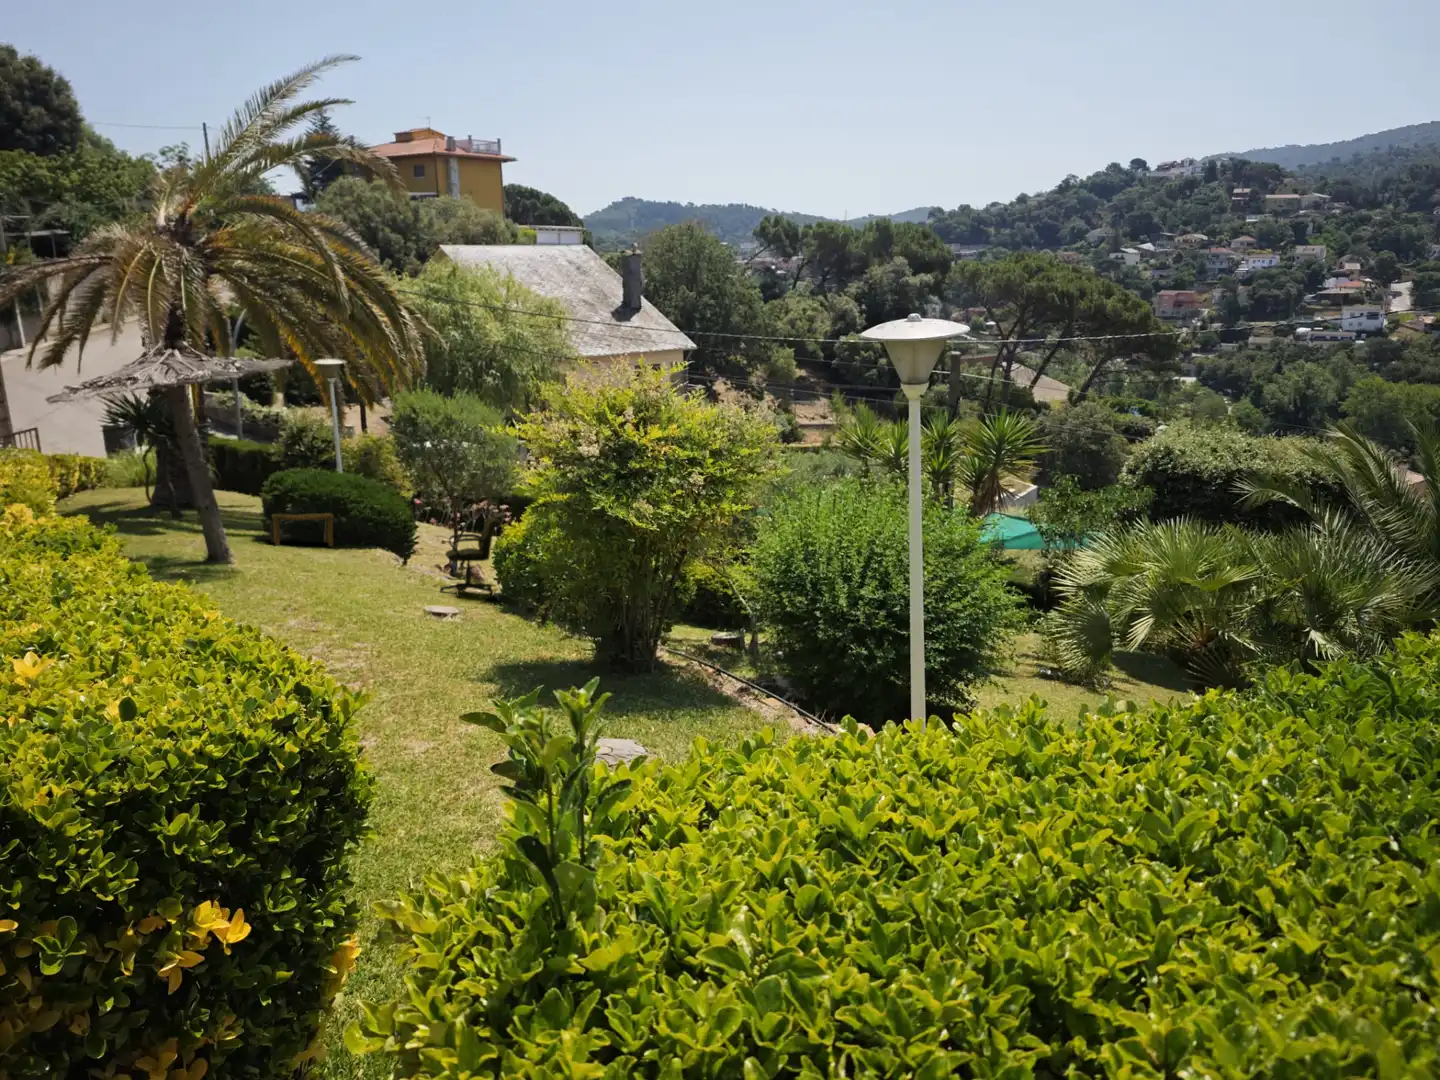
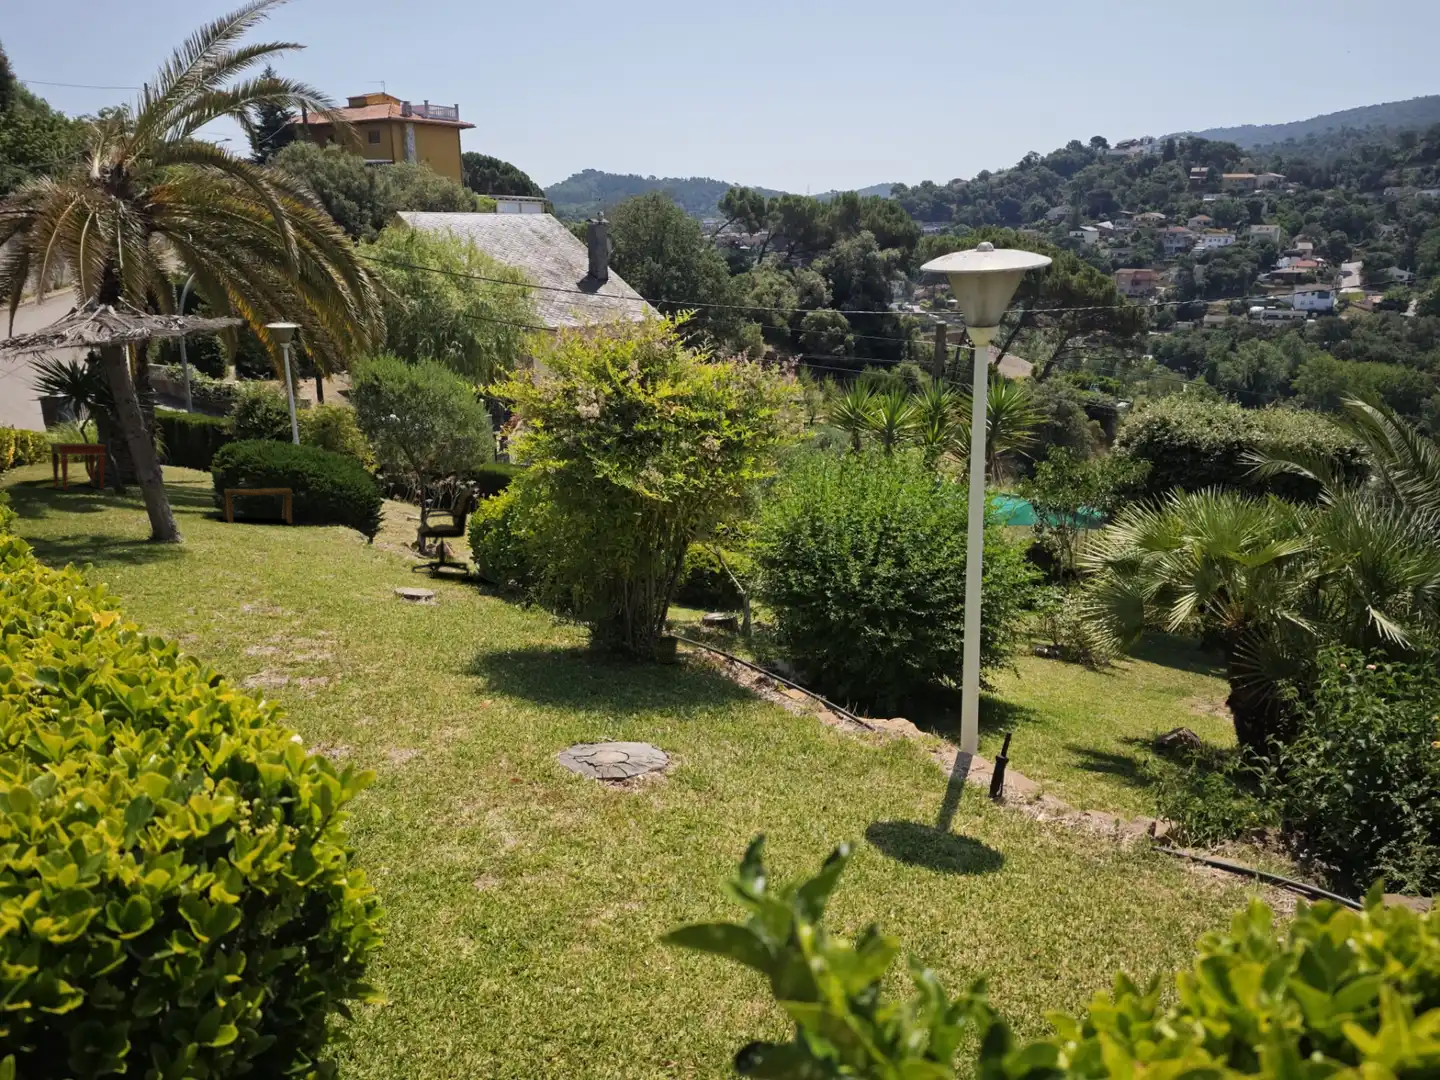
side table: none [114,470,166,514] -> present [49,443,106,490]
bucket: none [648,640,673,676] -> present [654,633,679,664]

